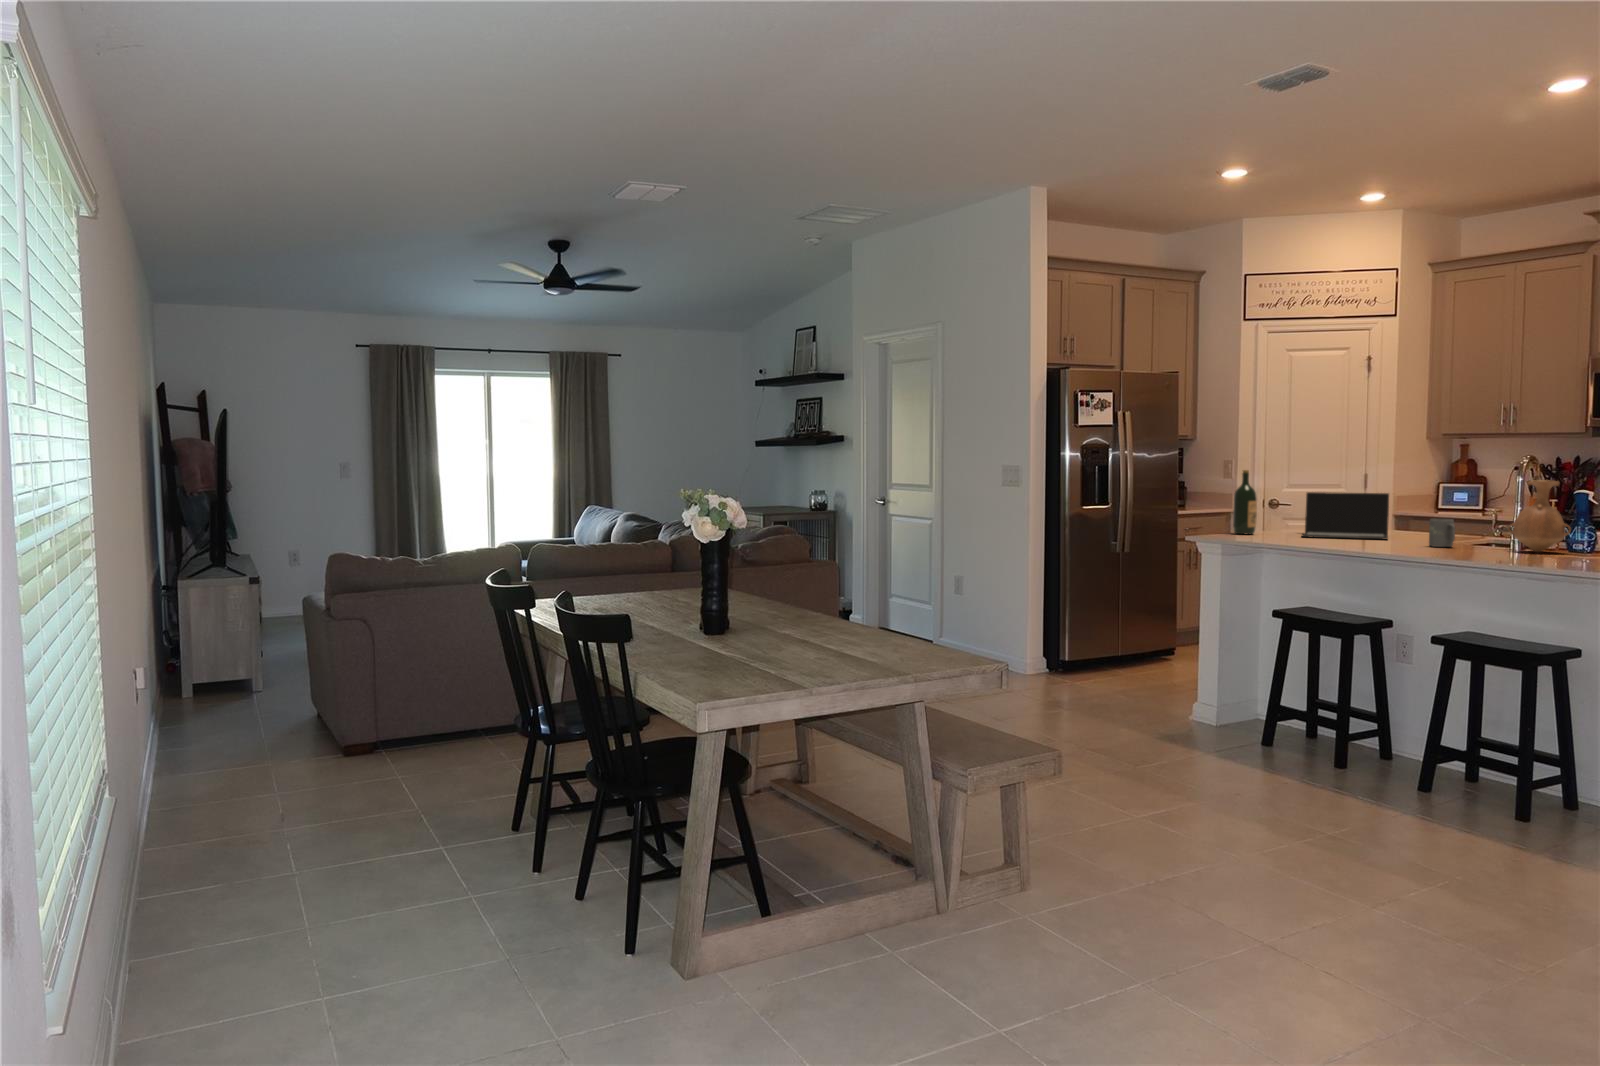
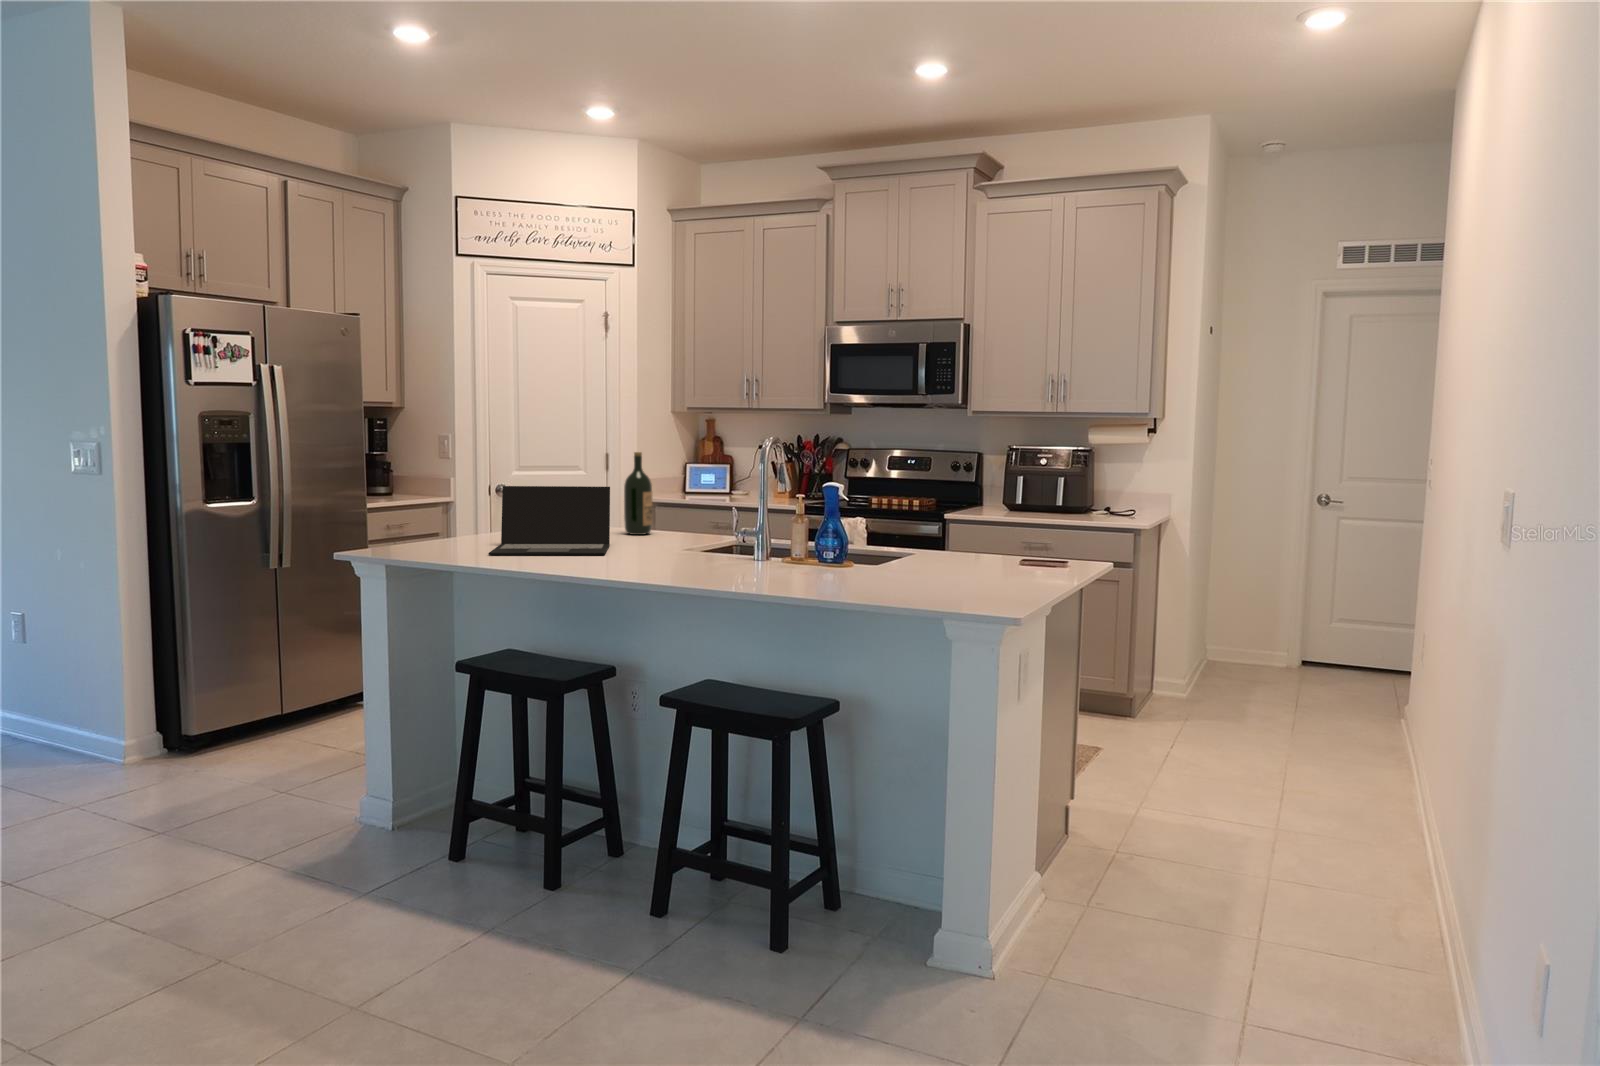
wine bottle: present [1233,470,1257,534] -> present [624,452,652,535]
vase: present [1508,480,1571,552] -> none [750,474,825,575]
mug: present [1429,519,1455,547] -> none [652,527,685,569]

